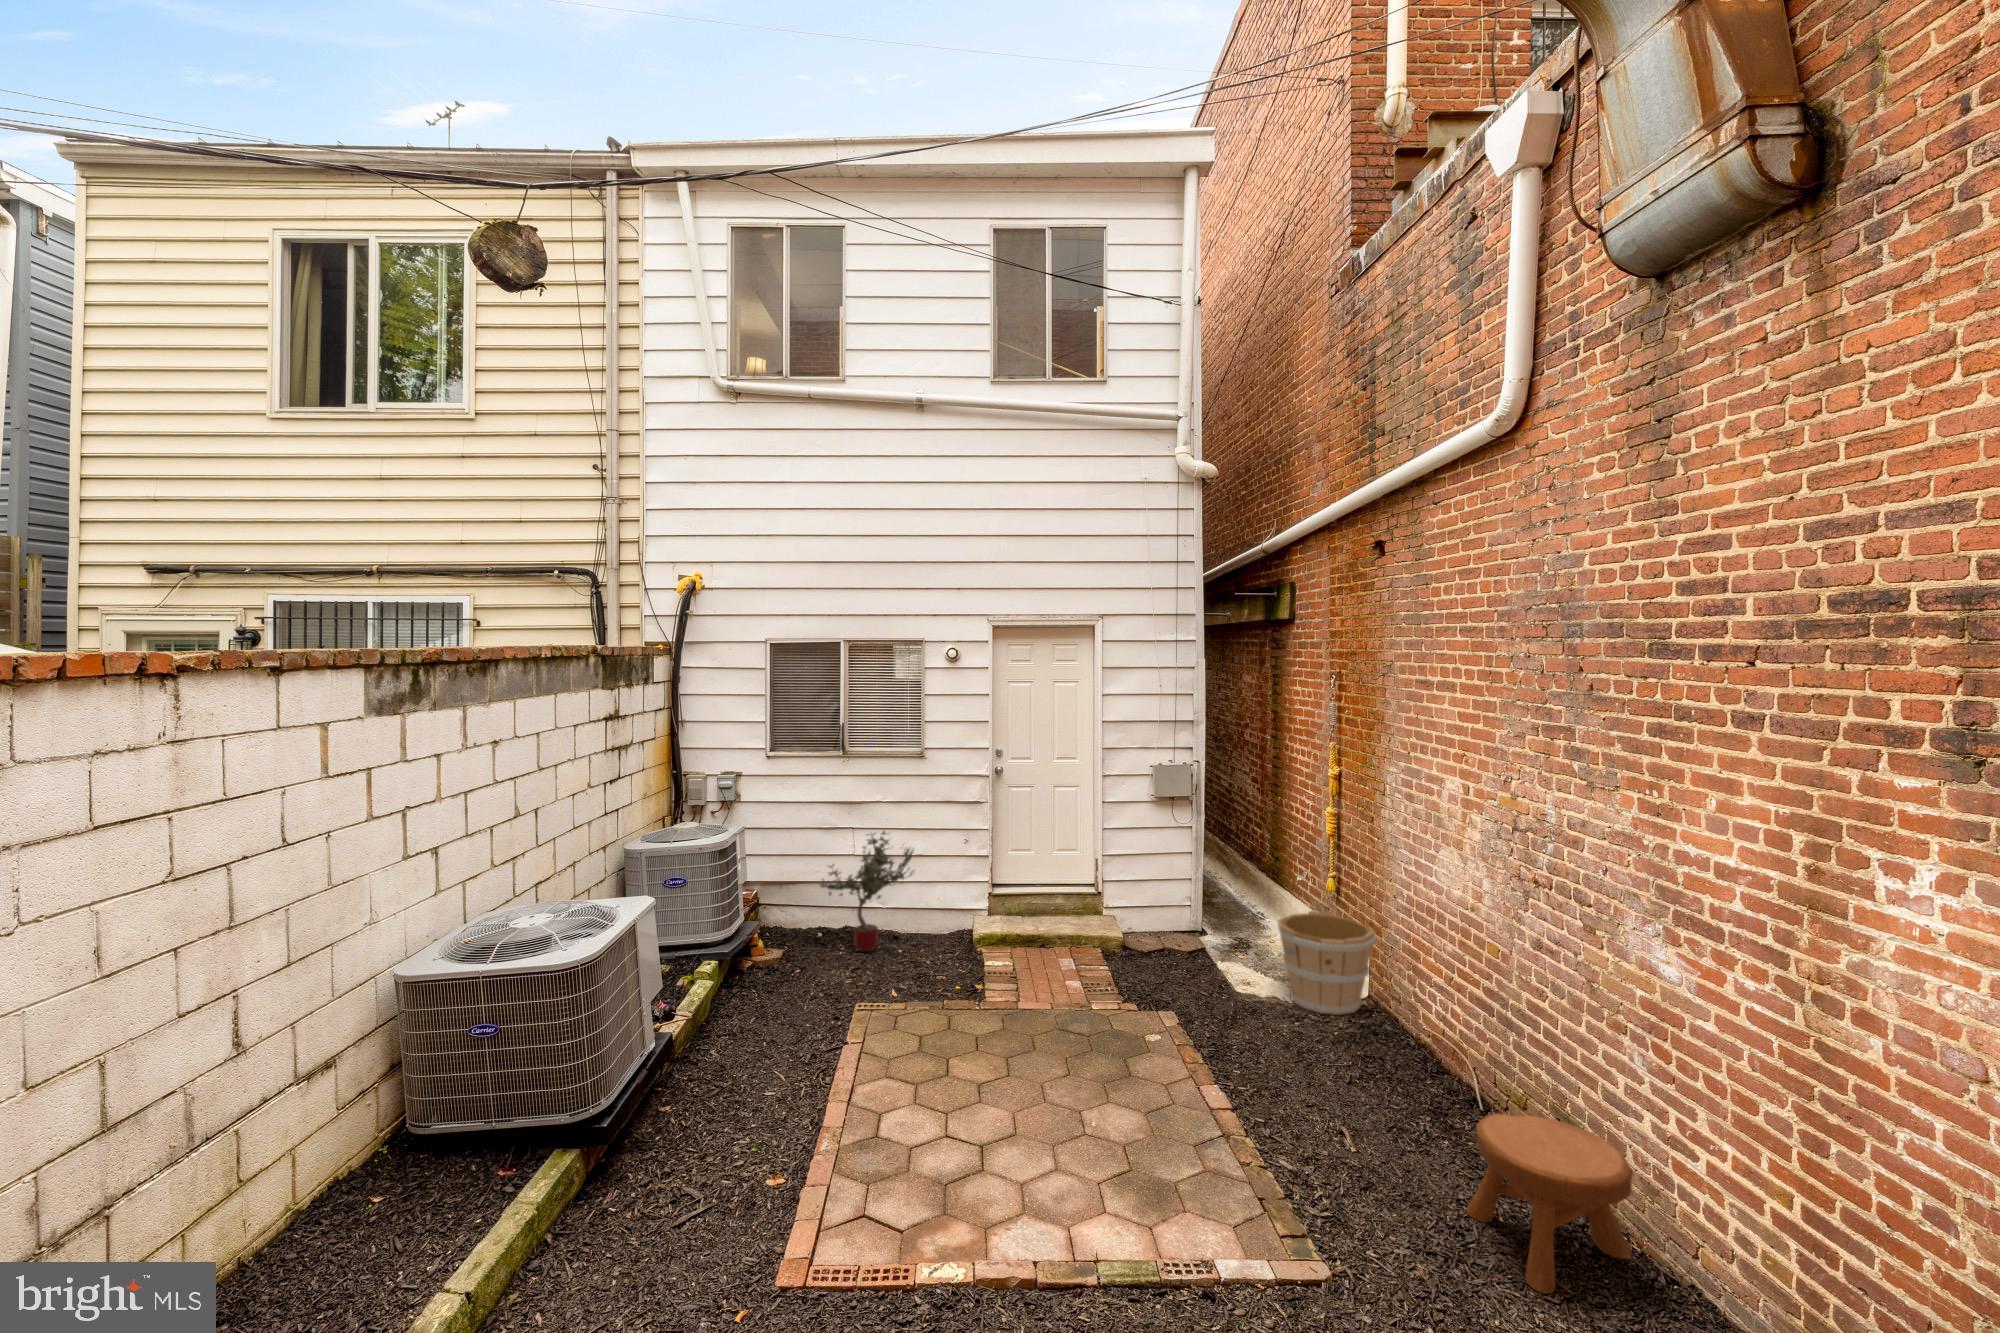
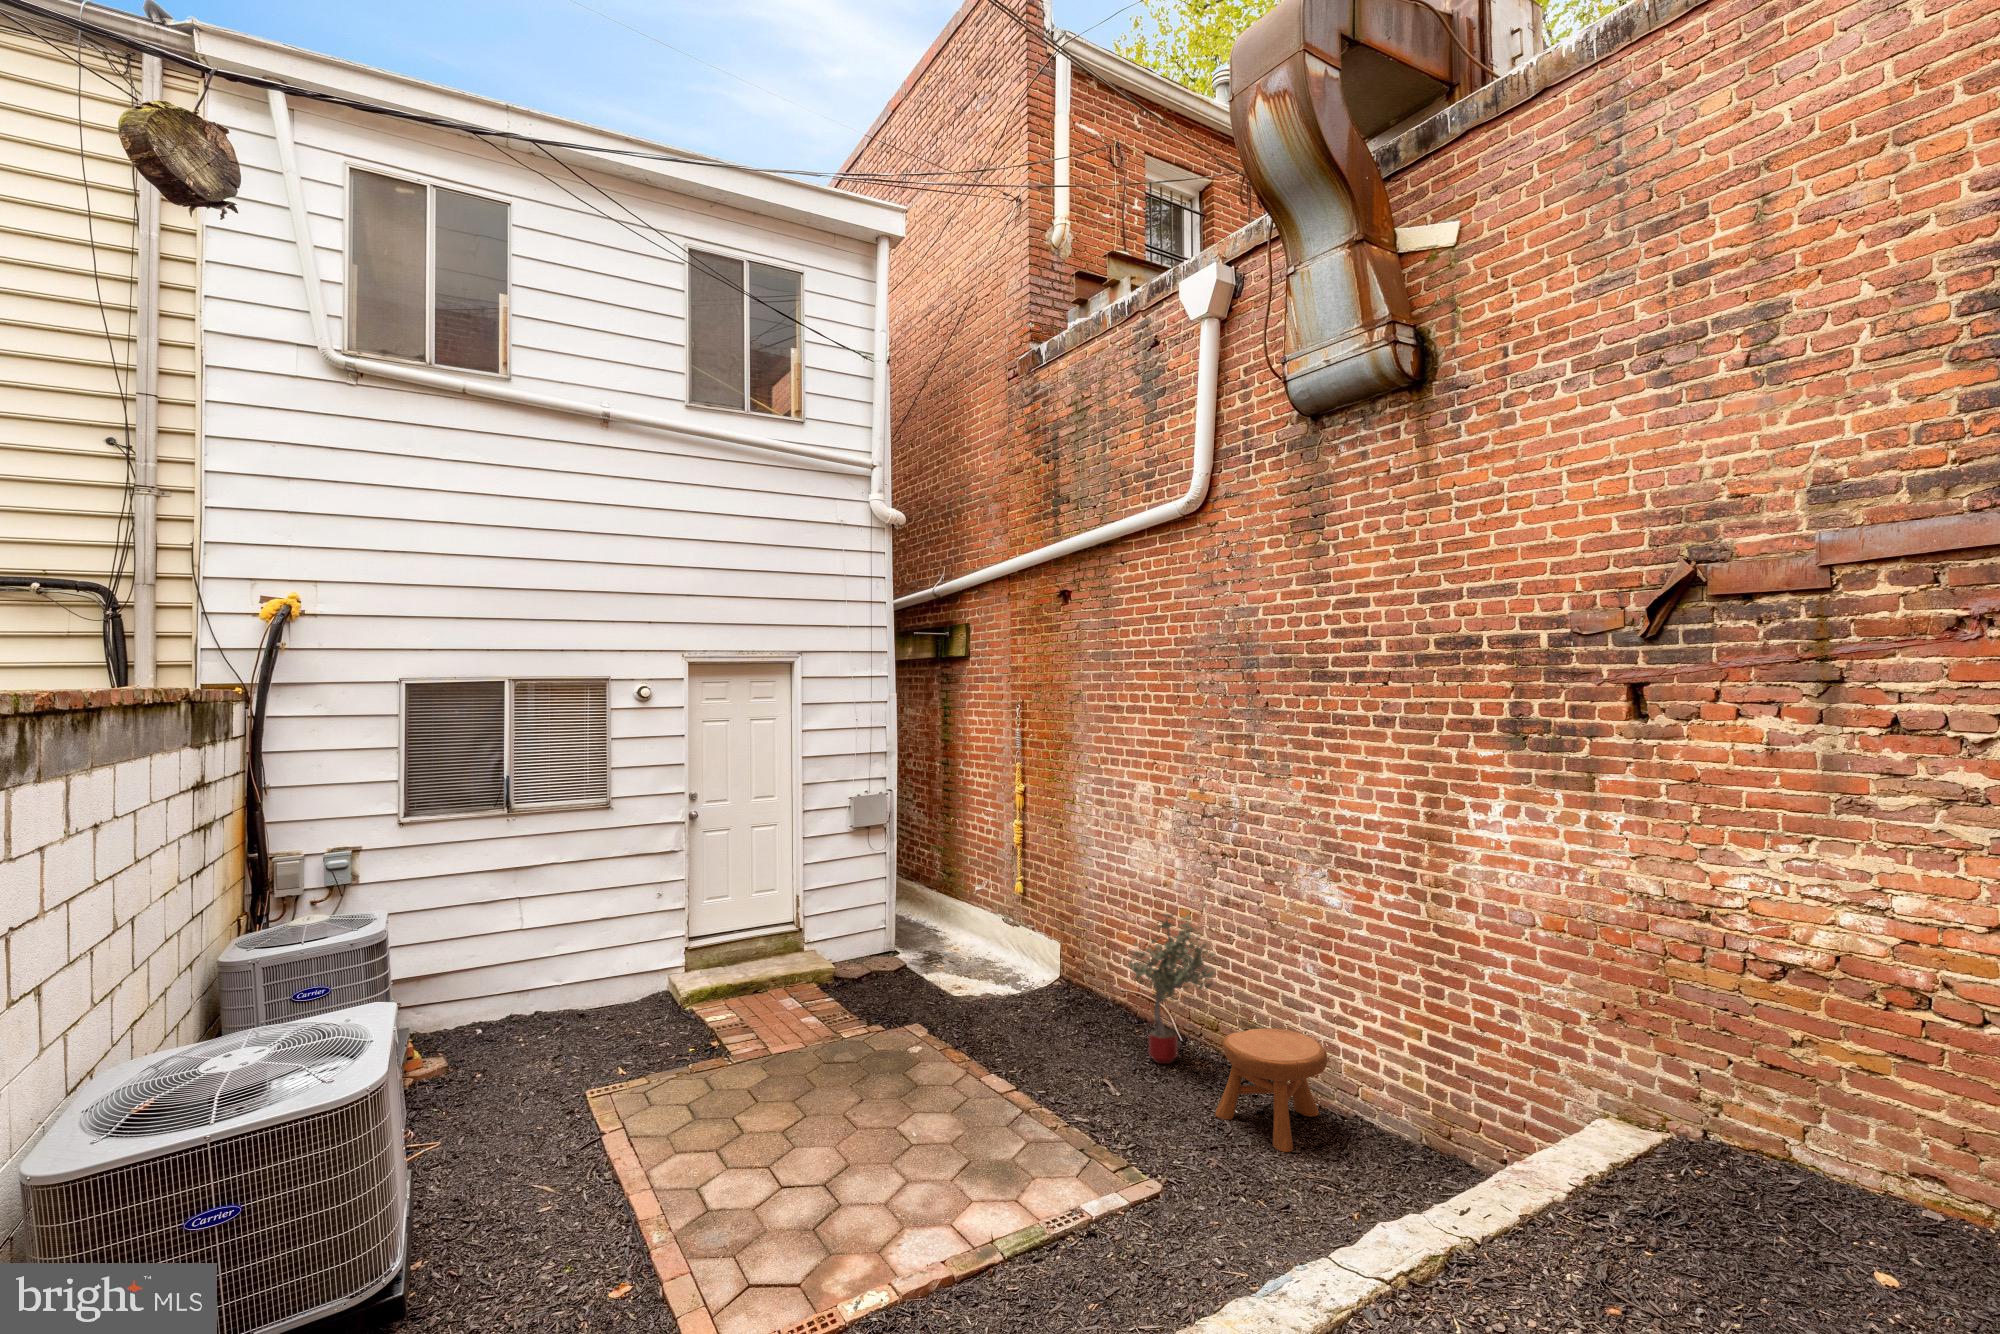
potted tree: present [819,831,913,952] -> present [1129,914,1214,1064]
wooden bucket: present [1278,911,1376,1015] -> none [989,913,1071,1002]

